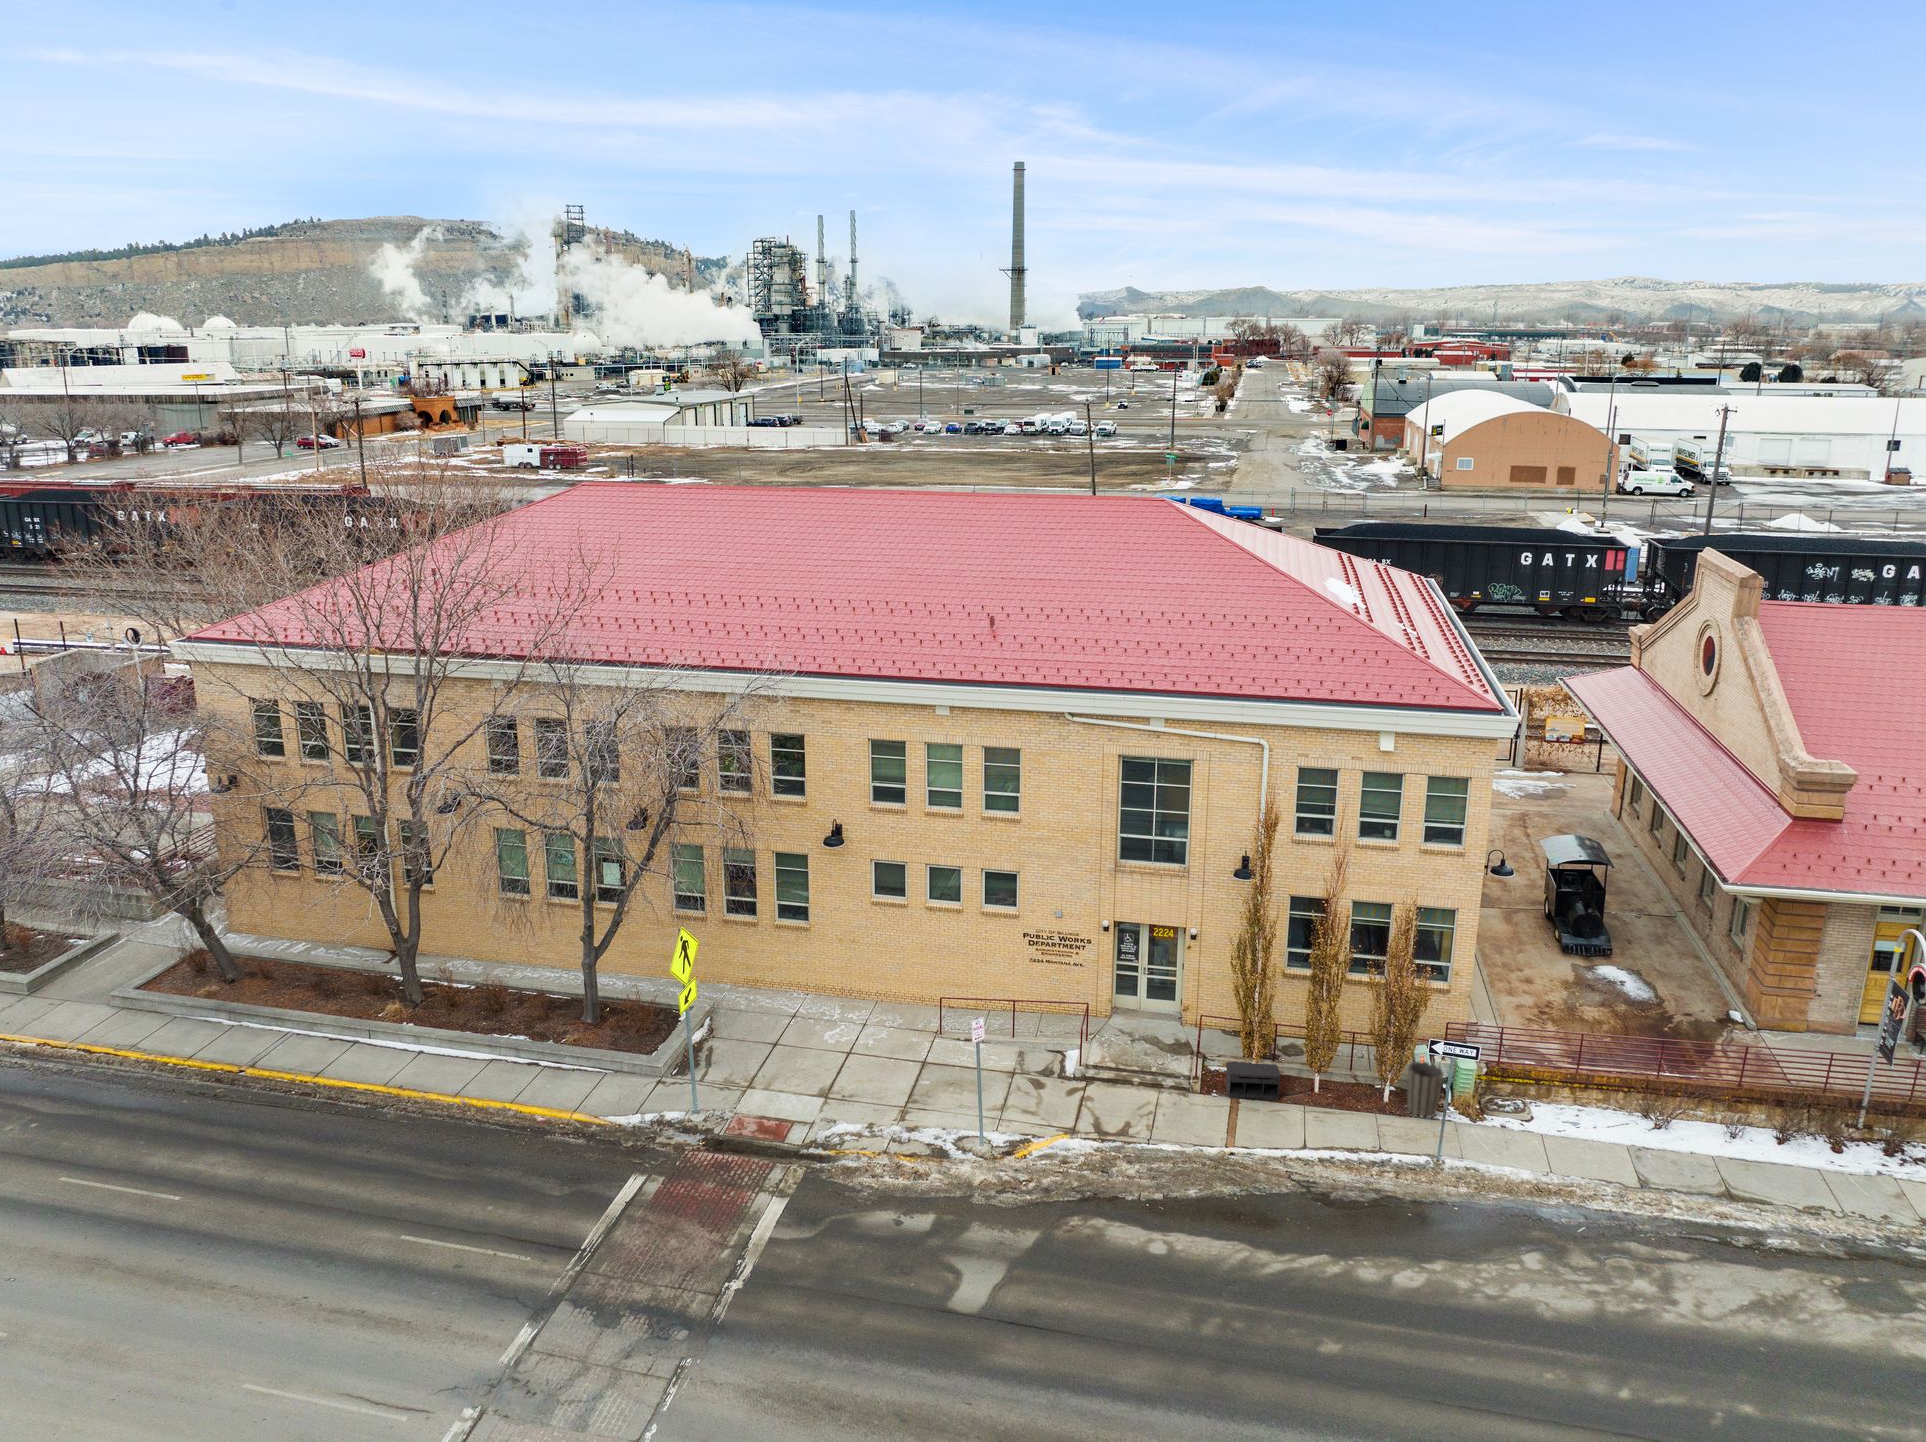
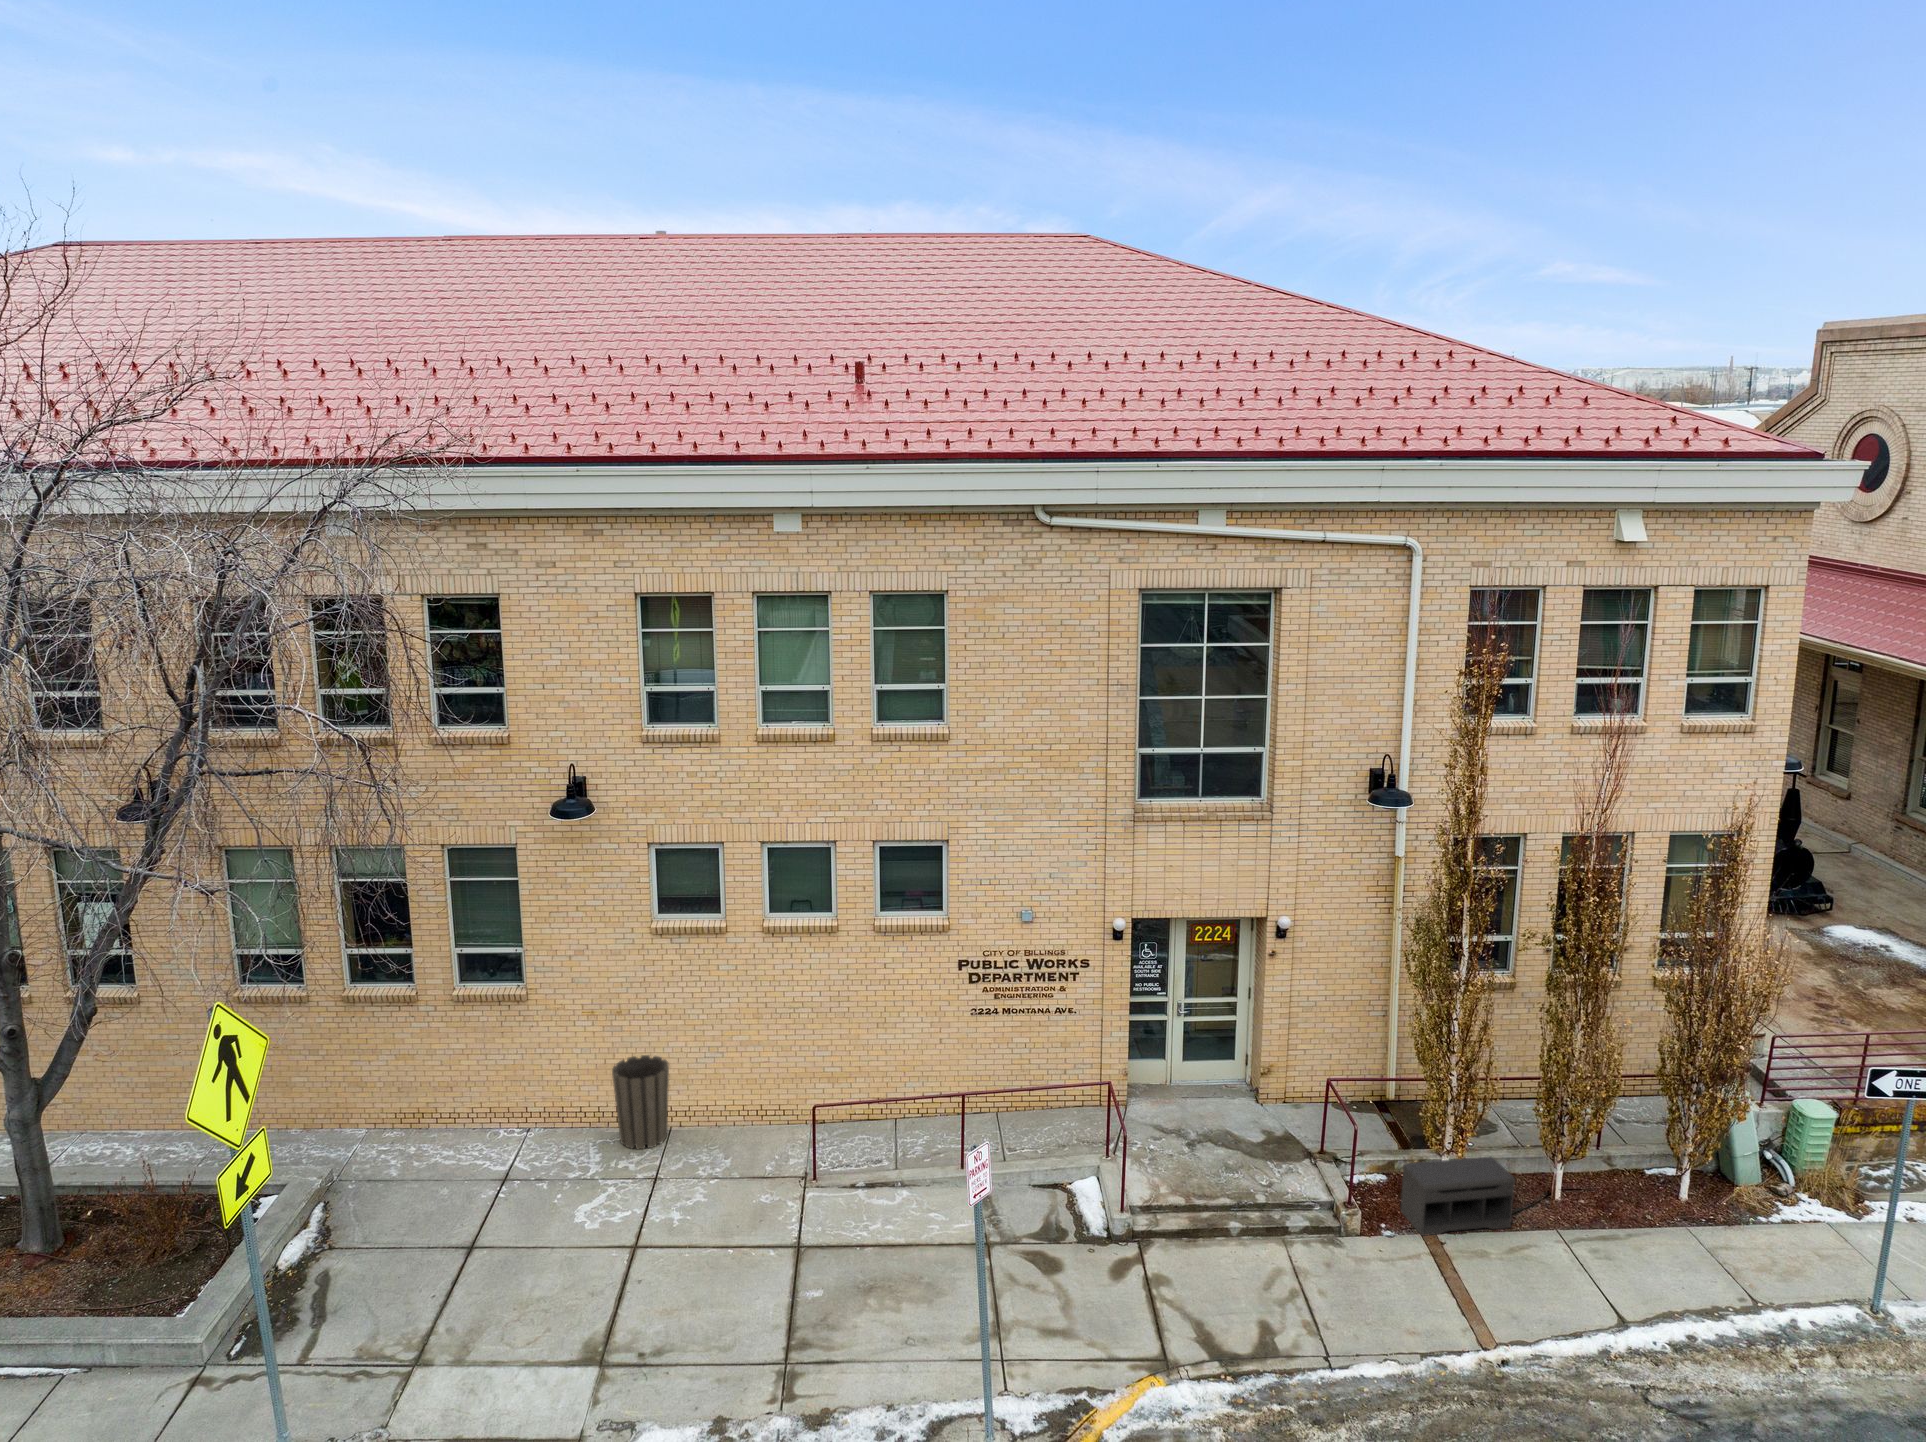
trash can: present [1407,1062,1444,1118] -> present [612,1055,669,1149]

